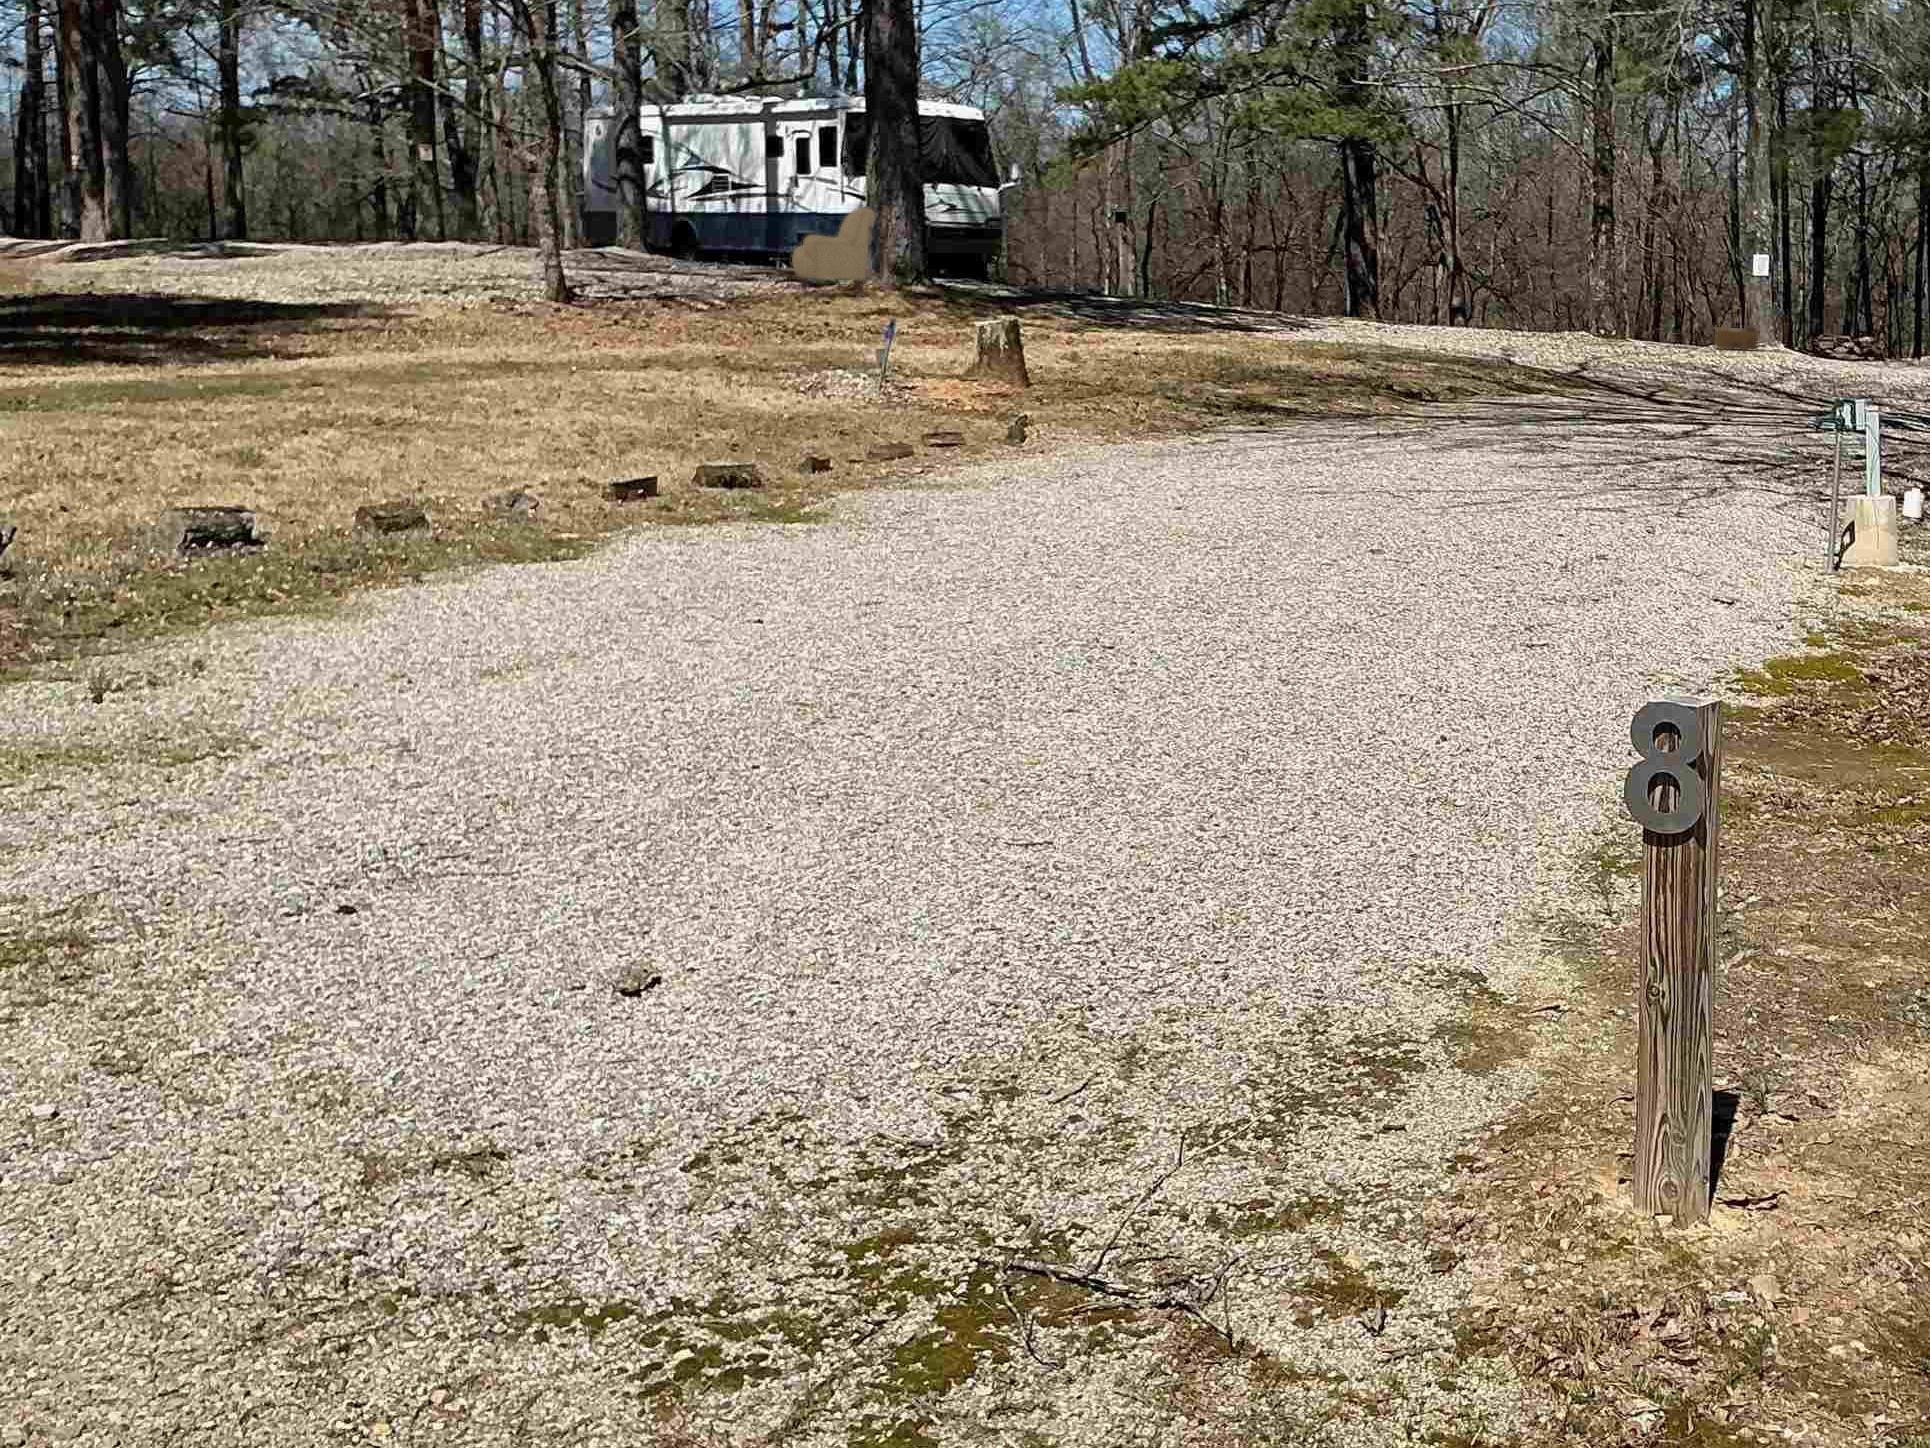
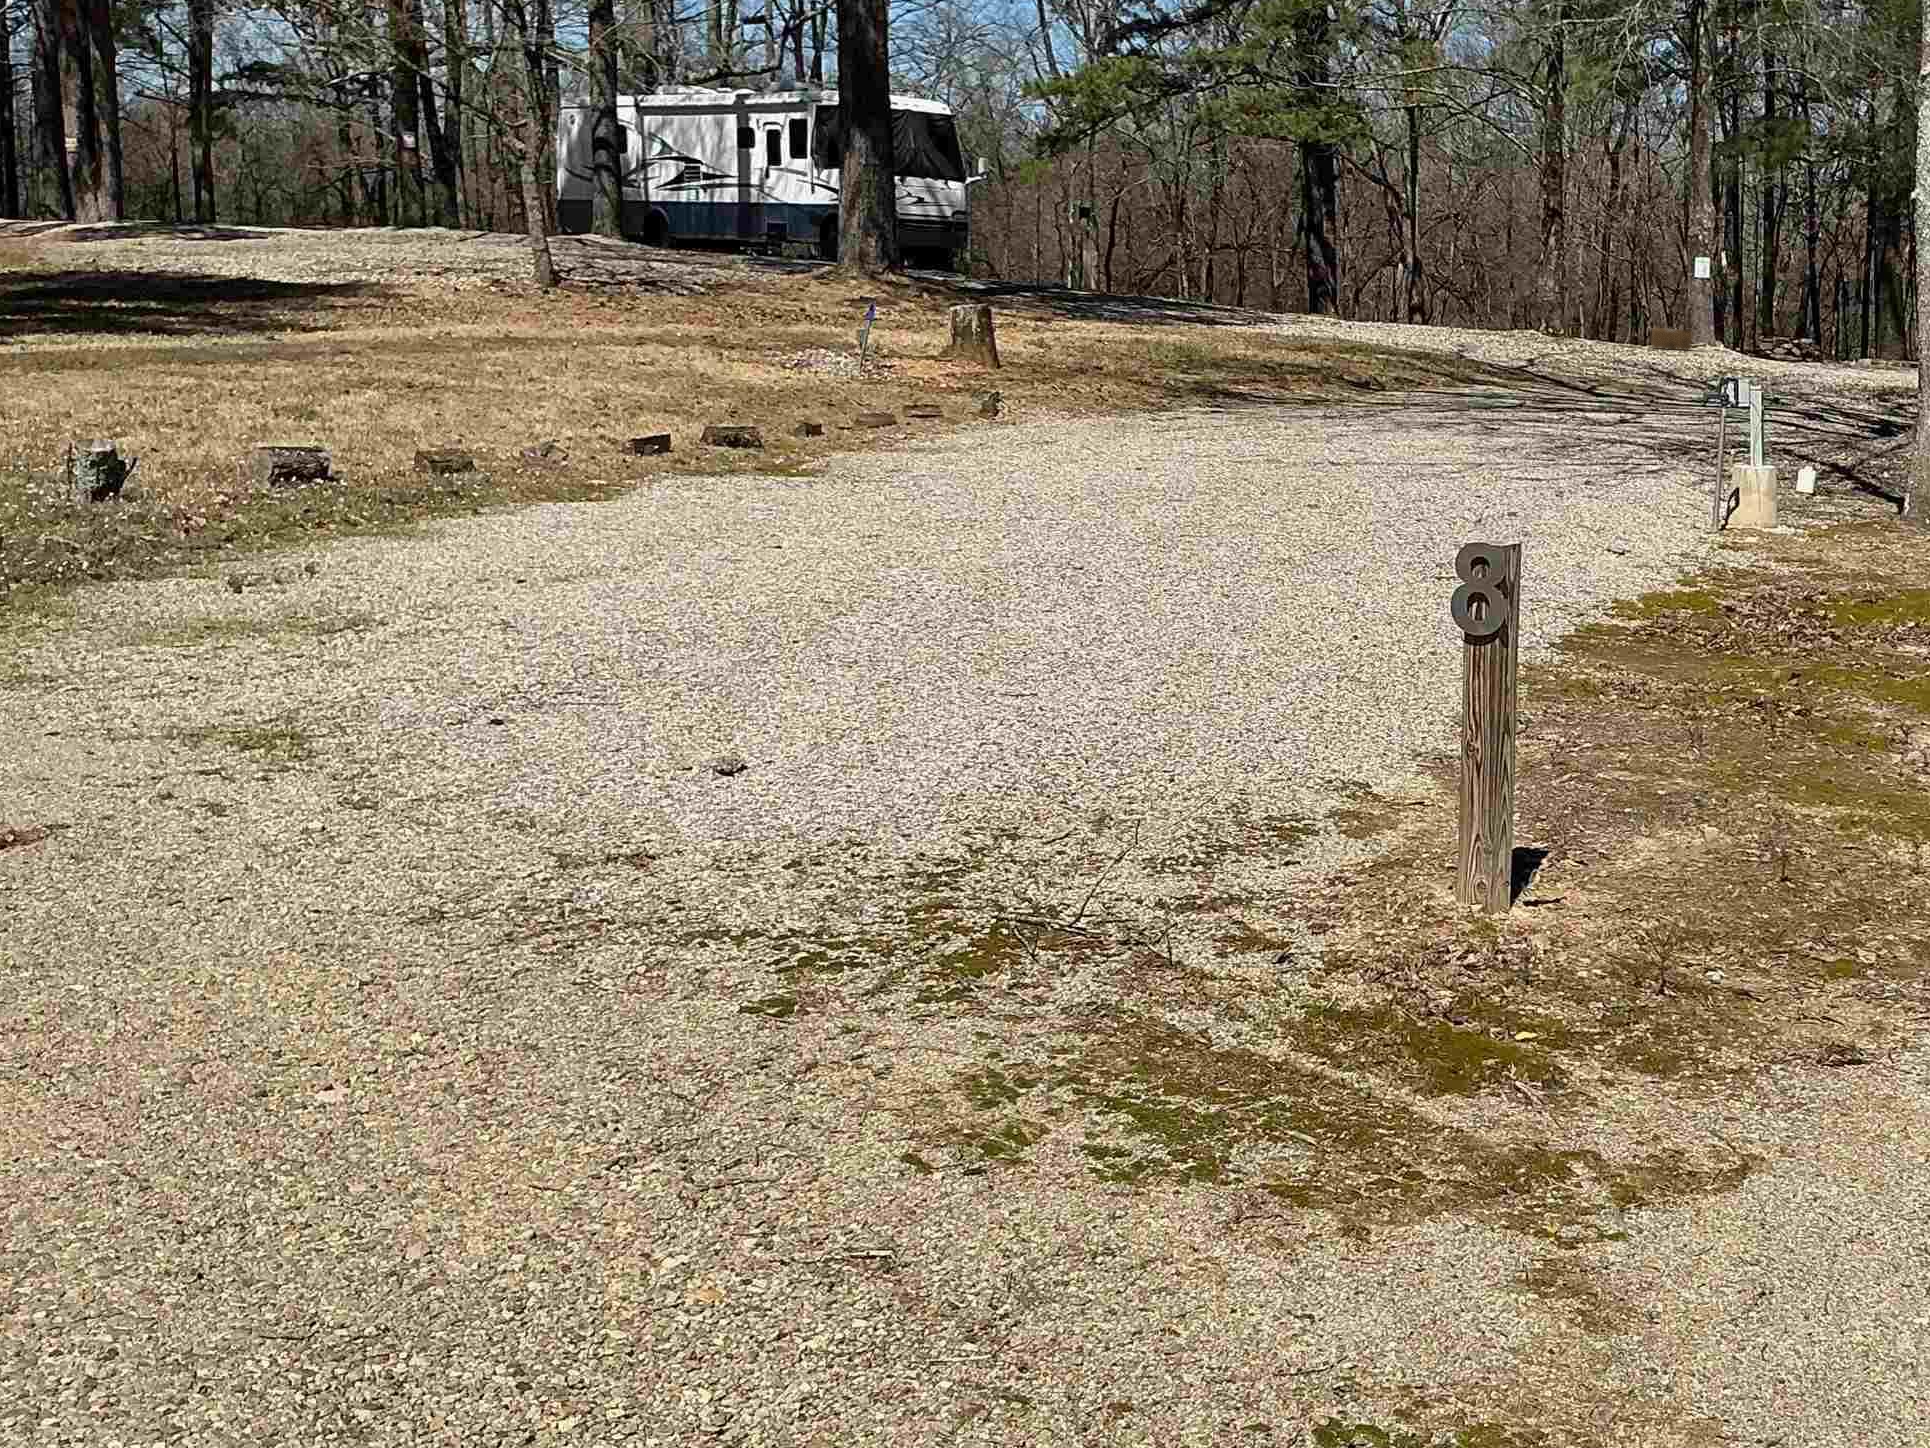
chair: present [792,207,875,296] -> none [771,197,851,283]

